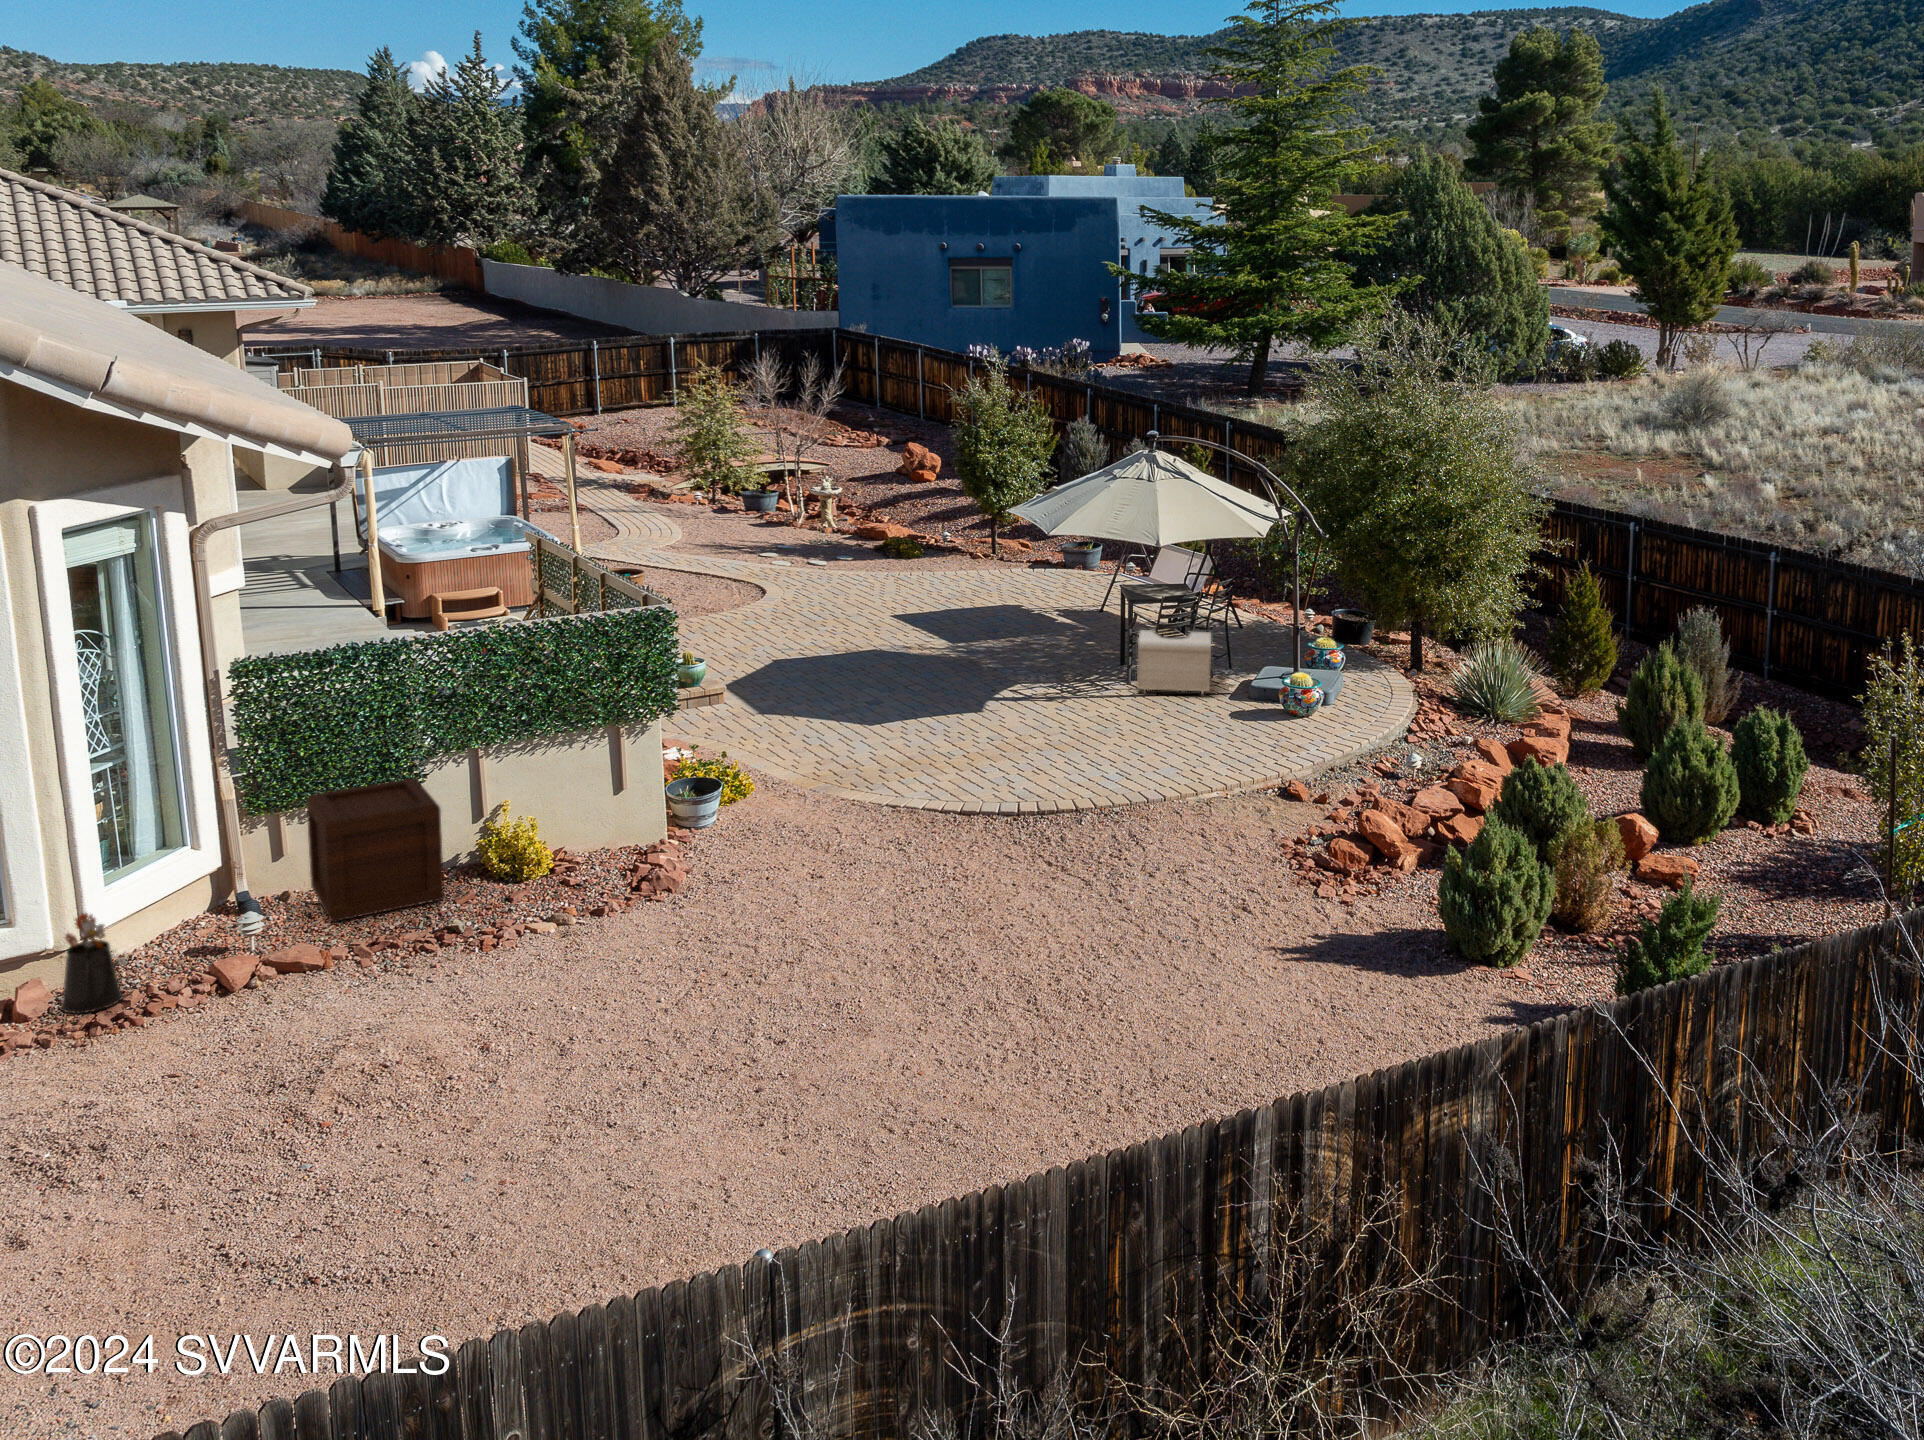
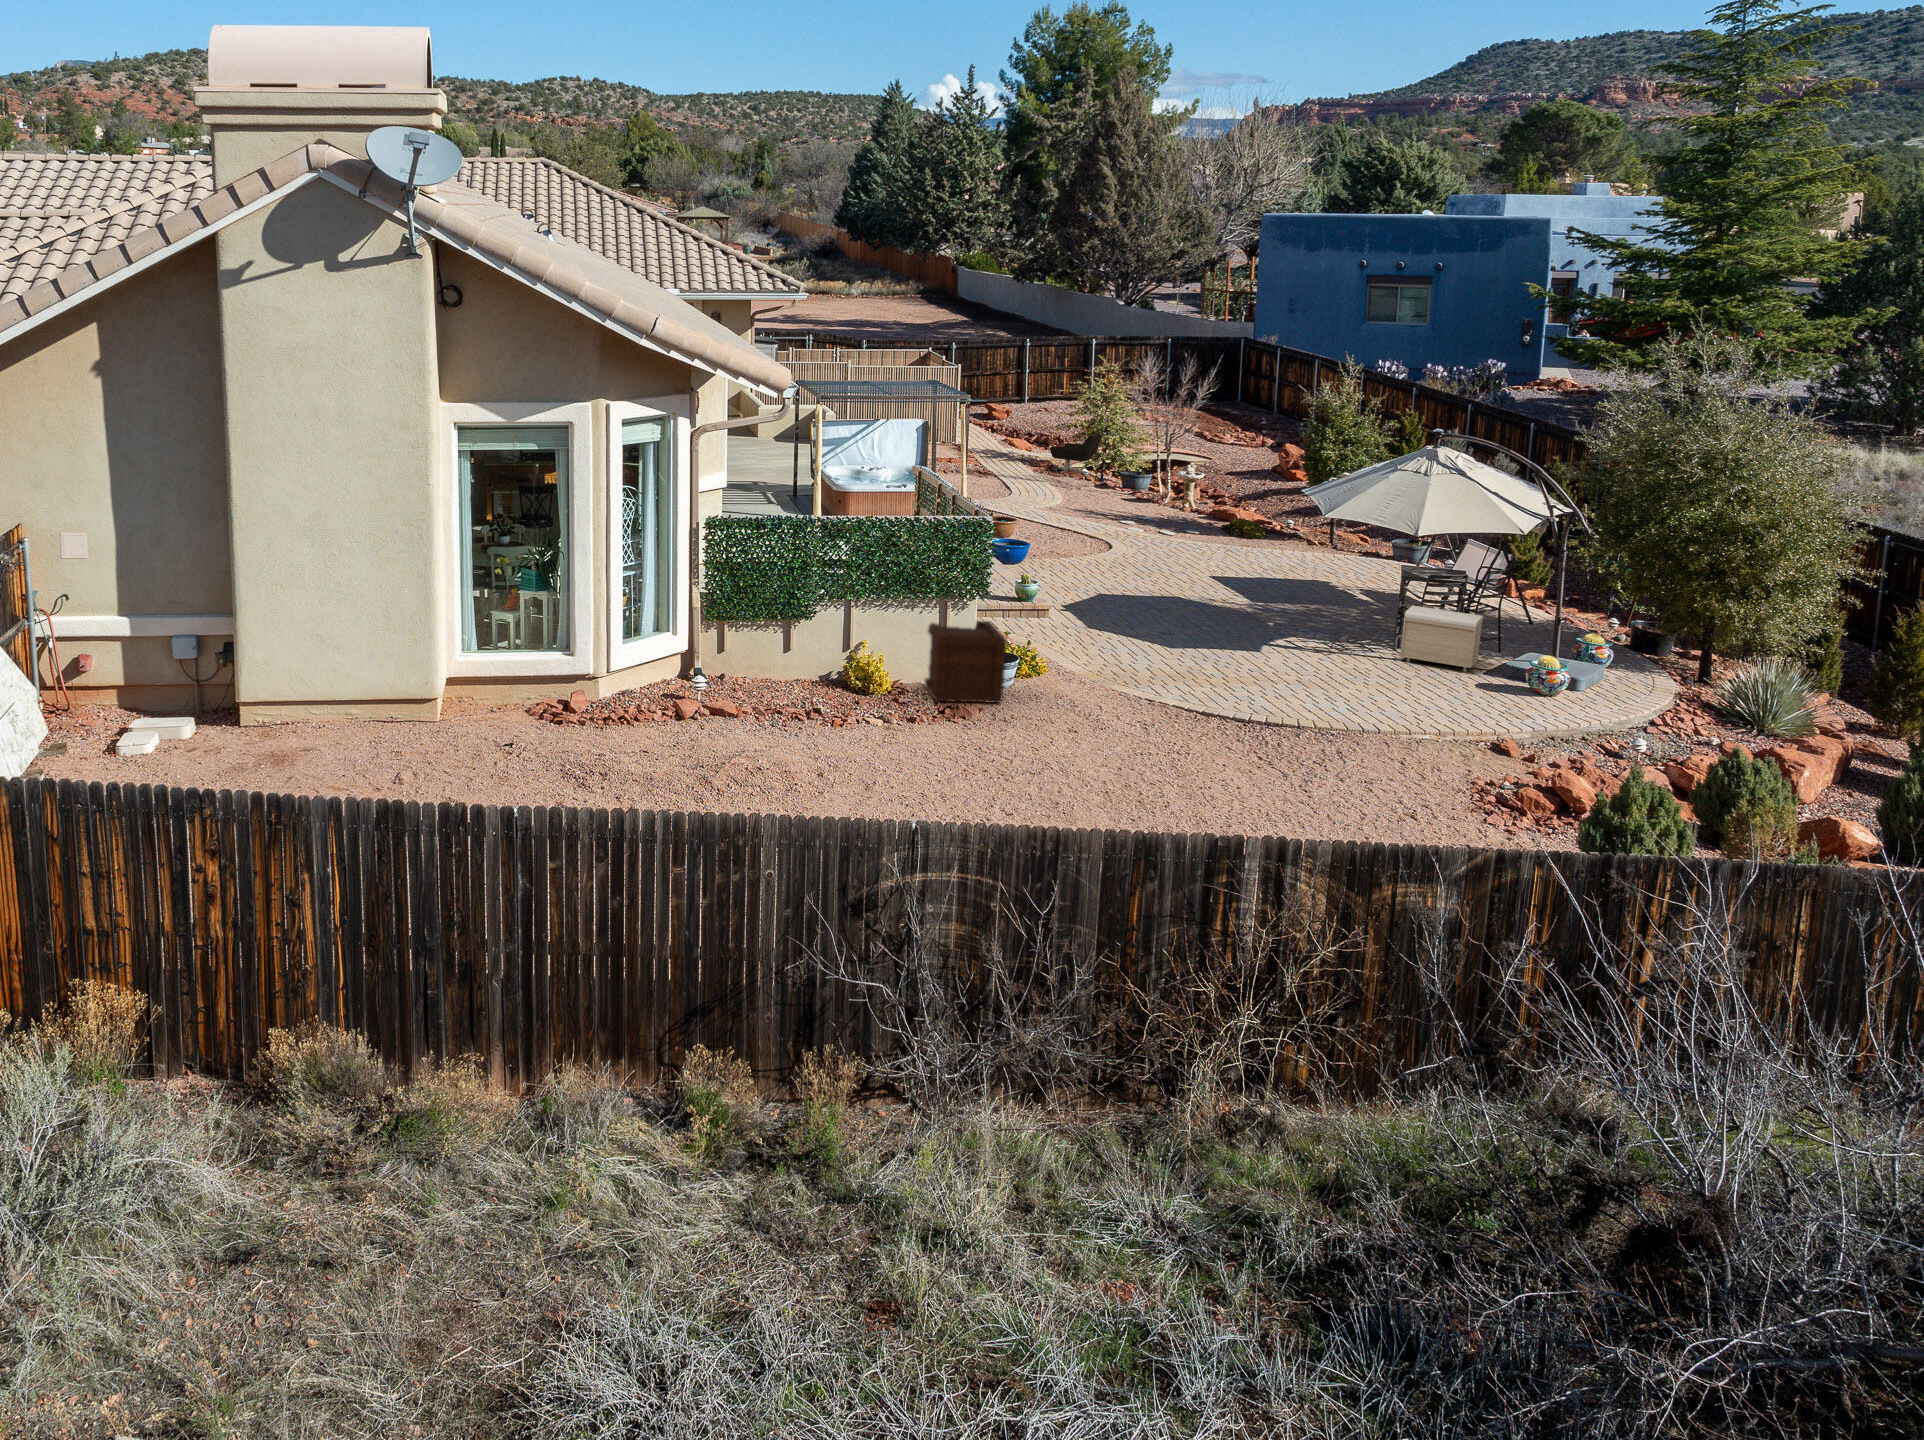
lounge chair: none [657,450,719,499] -> present [1050,434,1102,473]
wooden crate: present [307,778,444,922] -> present [925,621,1007,703]
watering can: present [61,913,123,1014] -> none [602,650,634,709]

